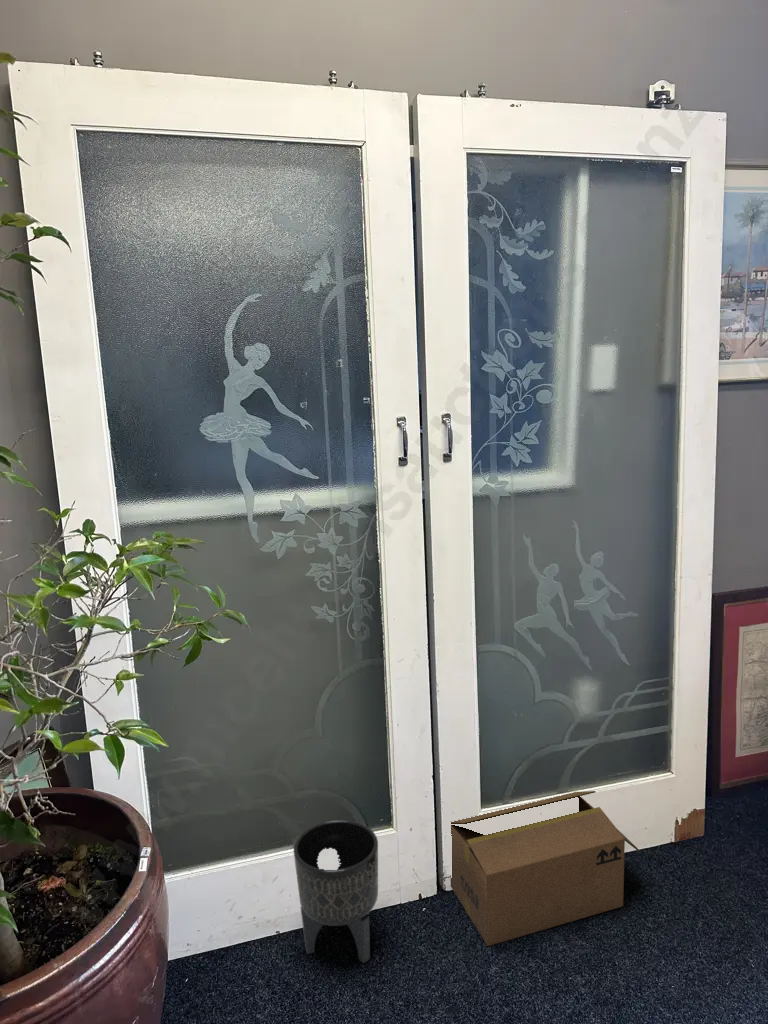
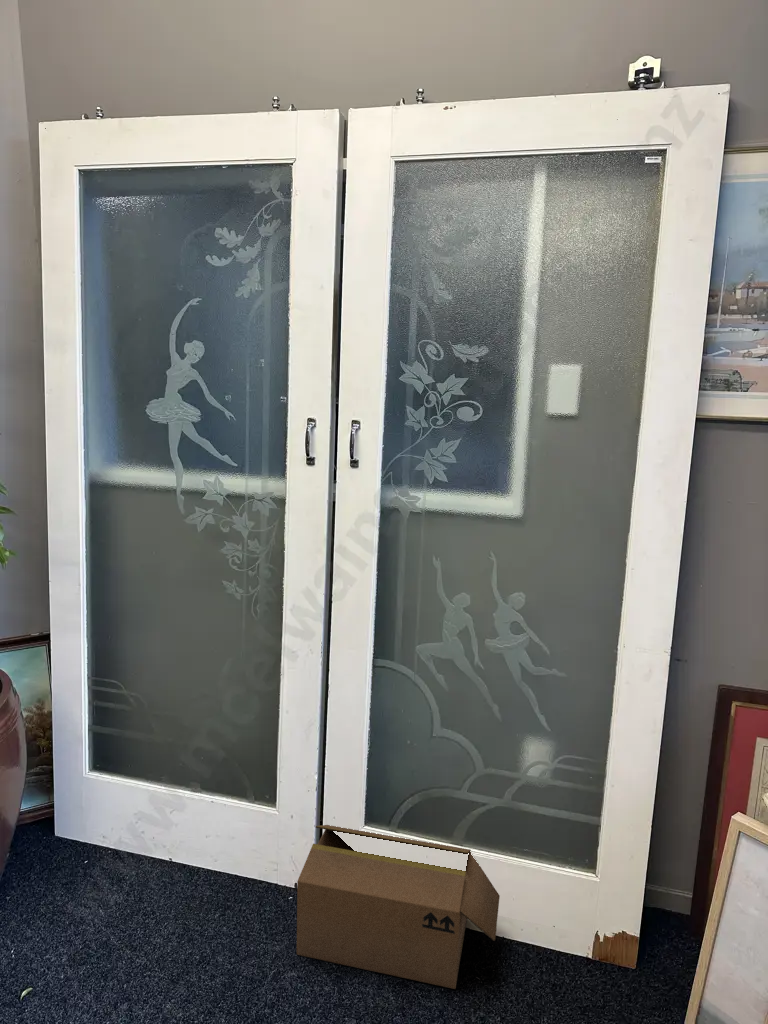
planter: present [294,820,378,963] -> none [155,777,235,914]

